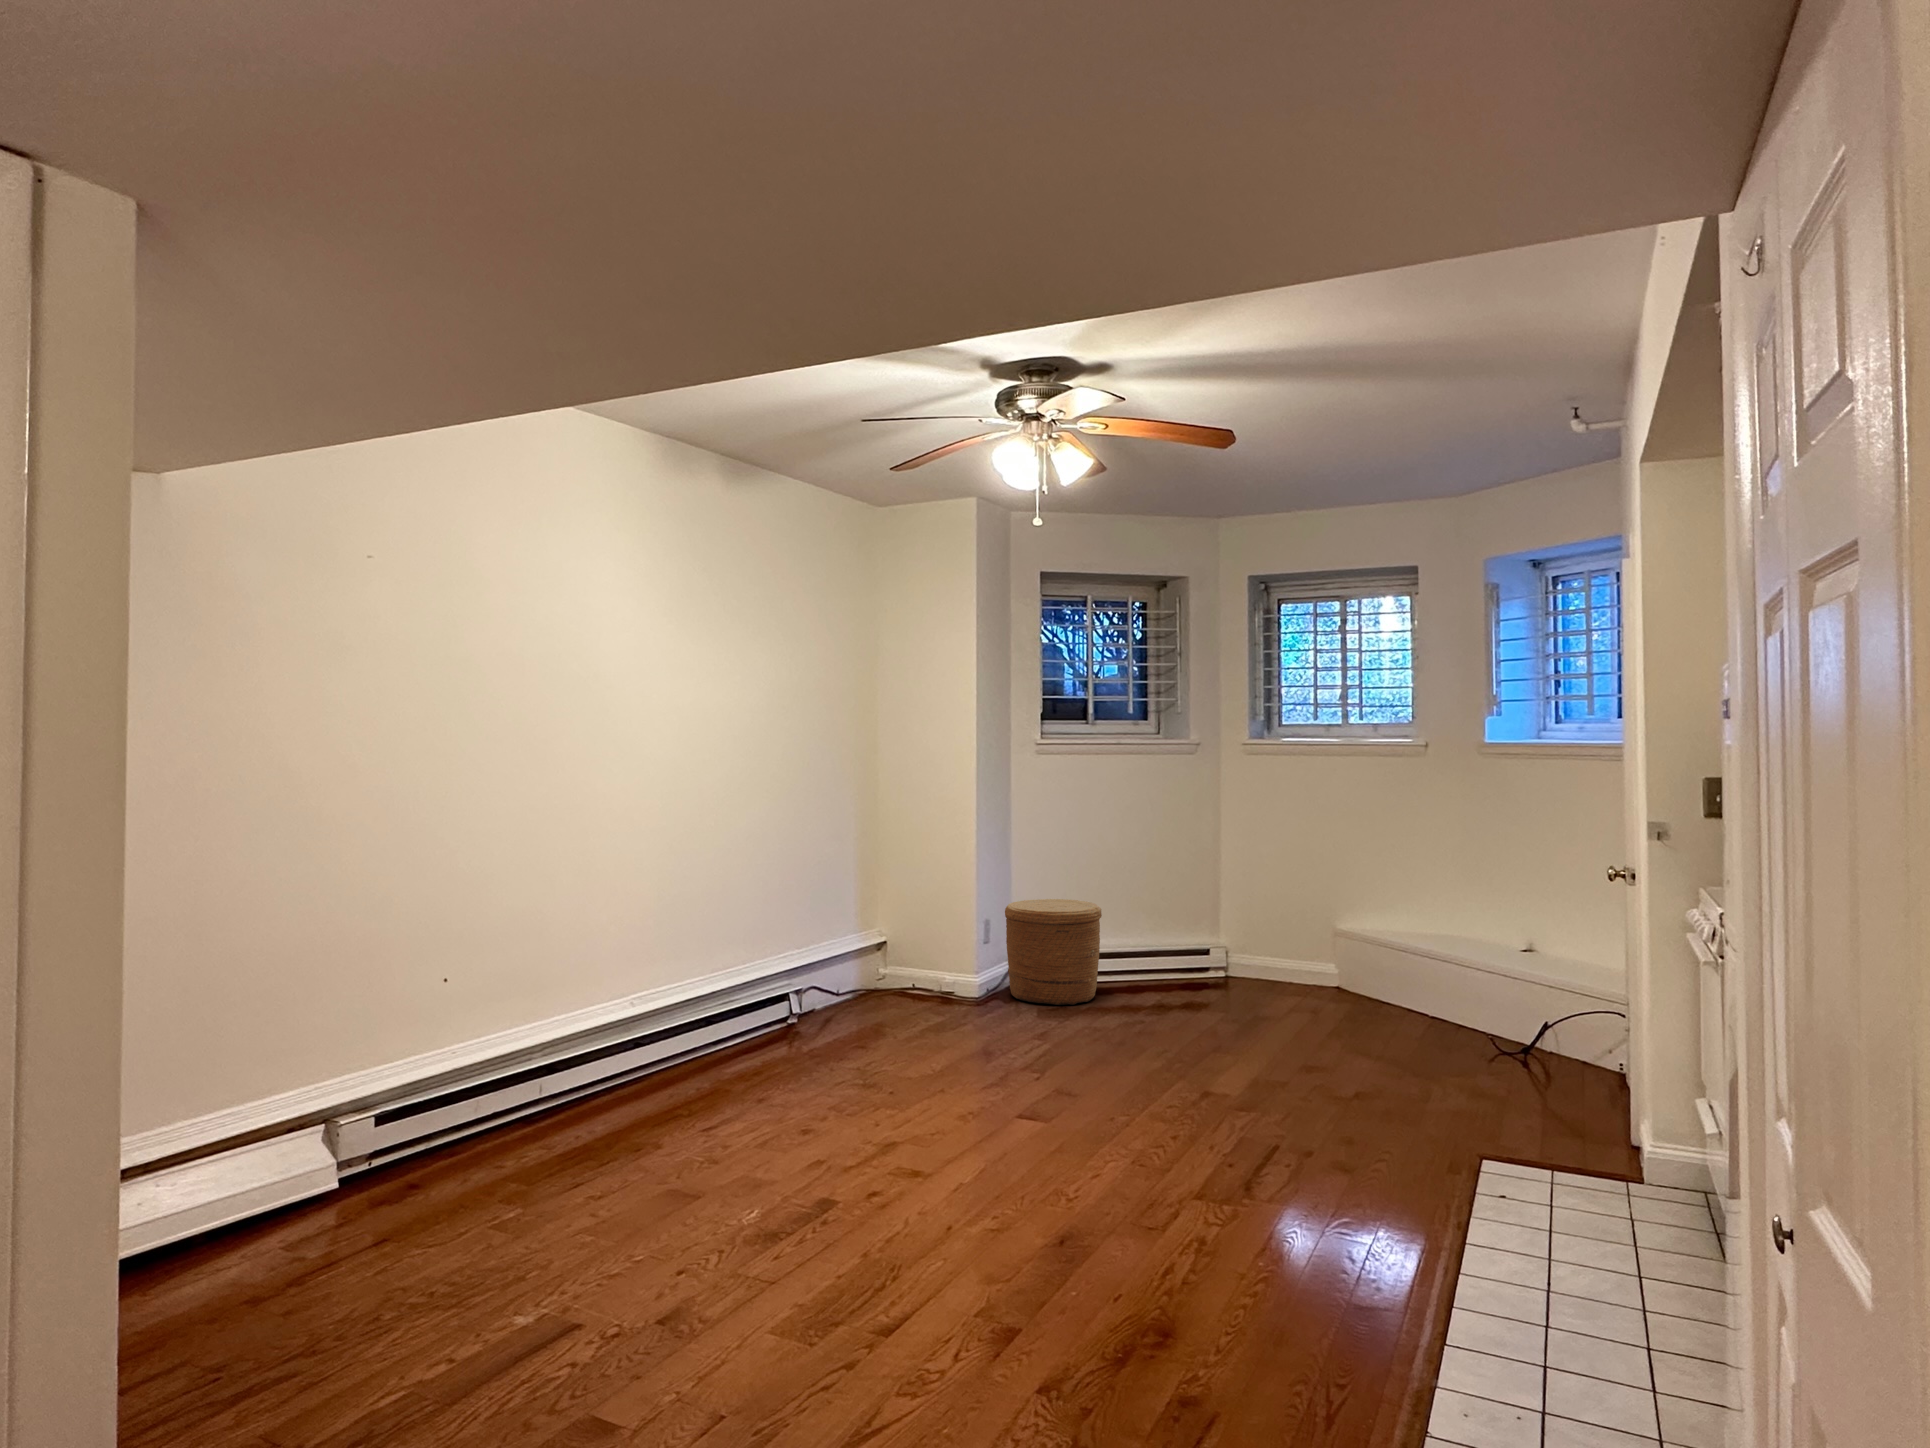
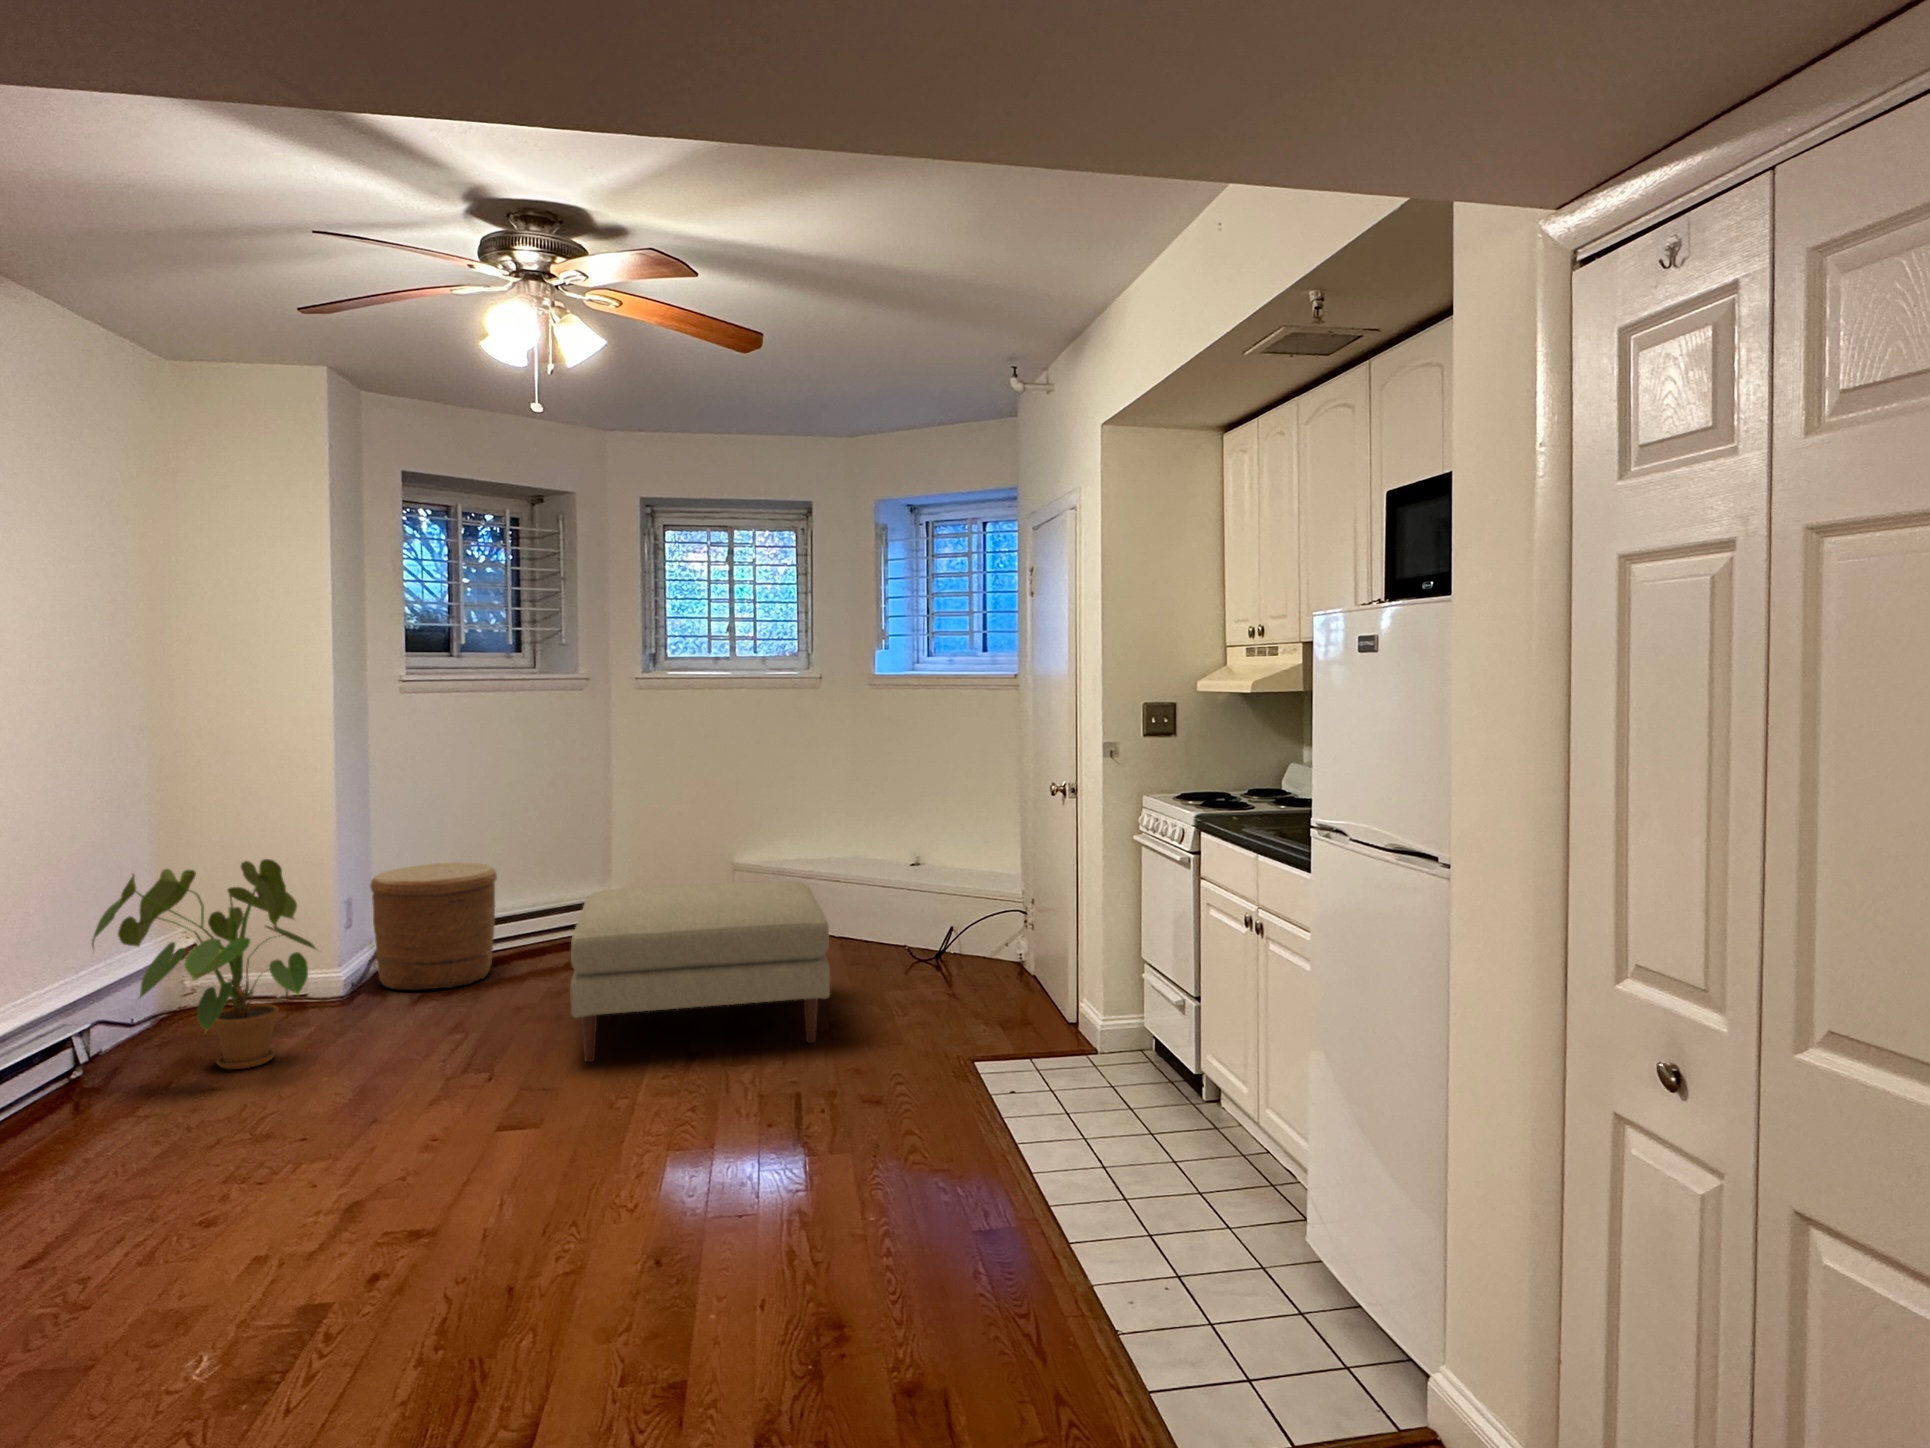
house plant: none [803,878,942,1036] -> present [92,859,316,1069]
ottoman: none [1104,934,1360,1108] -> present [570,881,830,1062]

